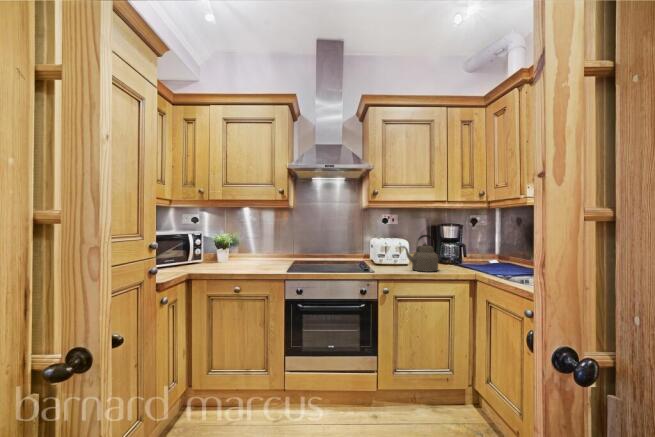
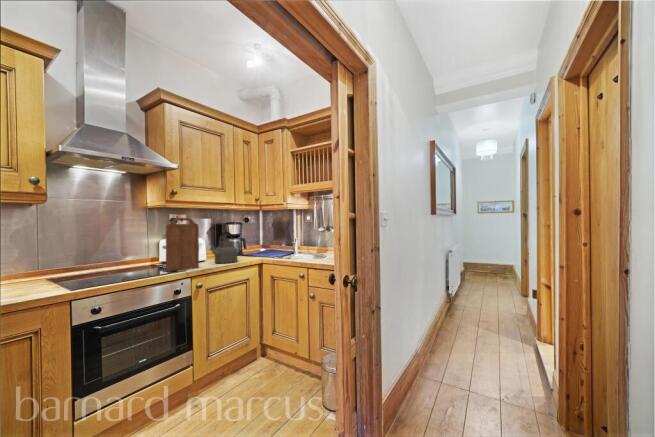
cutting board: none [358,218,390,271] -> present [166,218,199,271]

